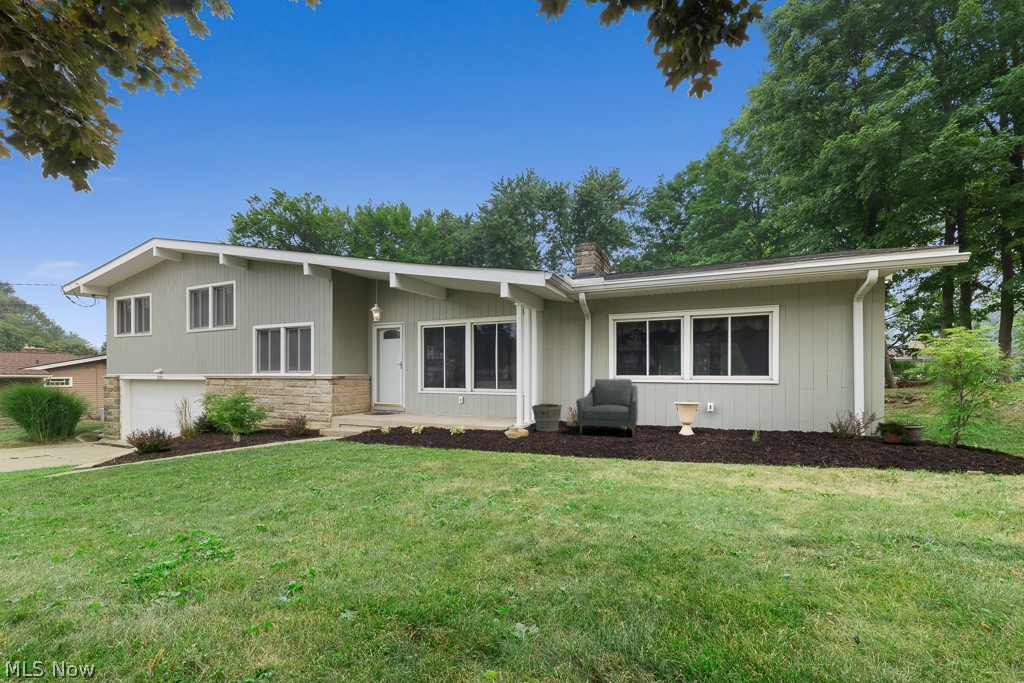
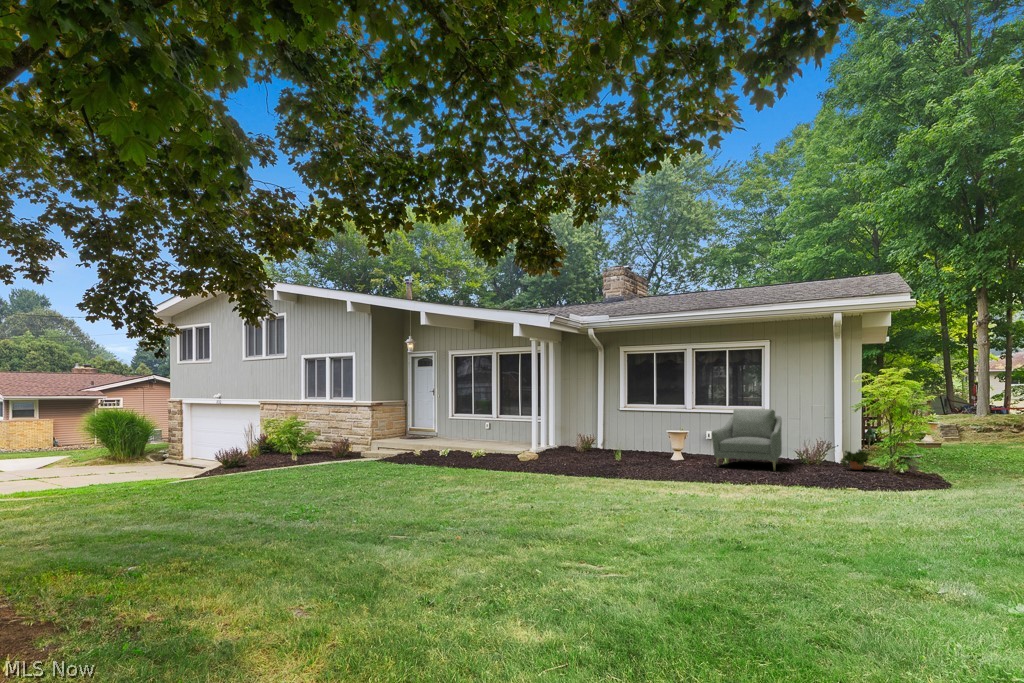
chair: present [576,379,638,436] -> present [712,409,782,471]
wooden bucket: present [532,404,562,432] -> none [546,430,574,457]

